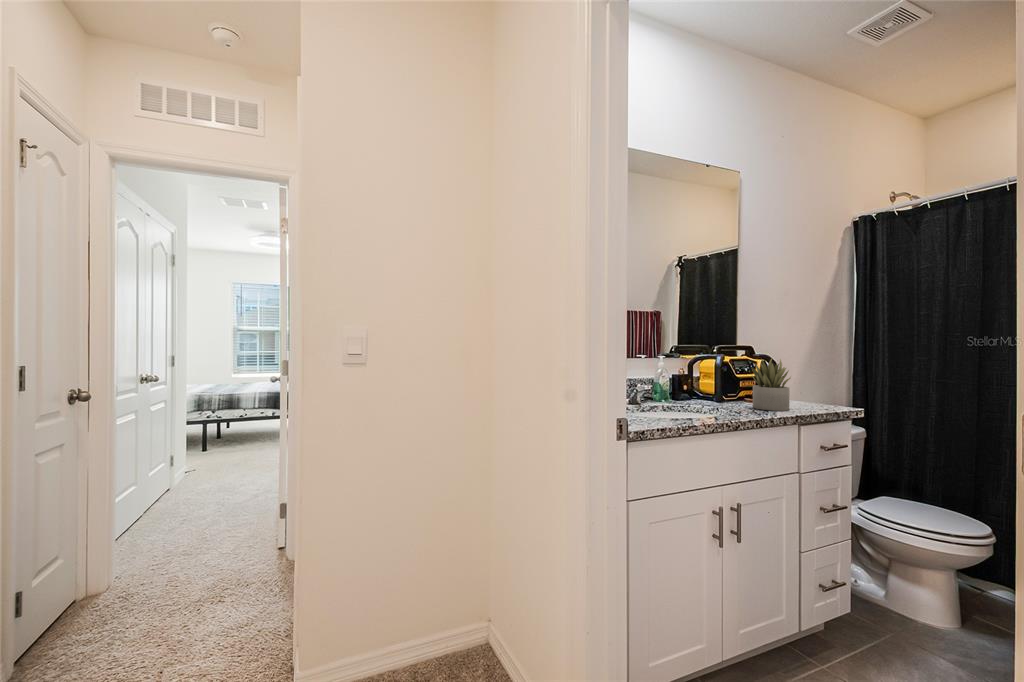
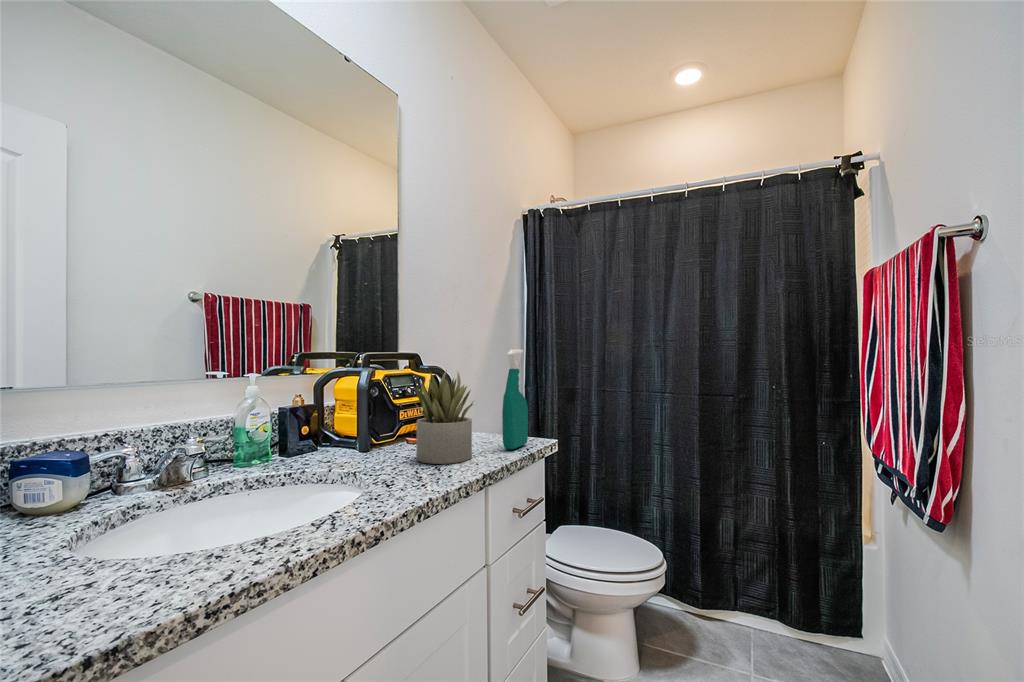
spray bottle: none [813,346,835,410] -> present [502,349,528,450]

